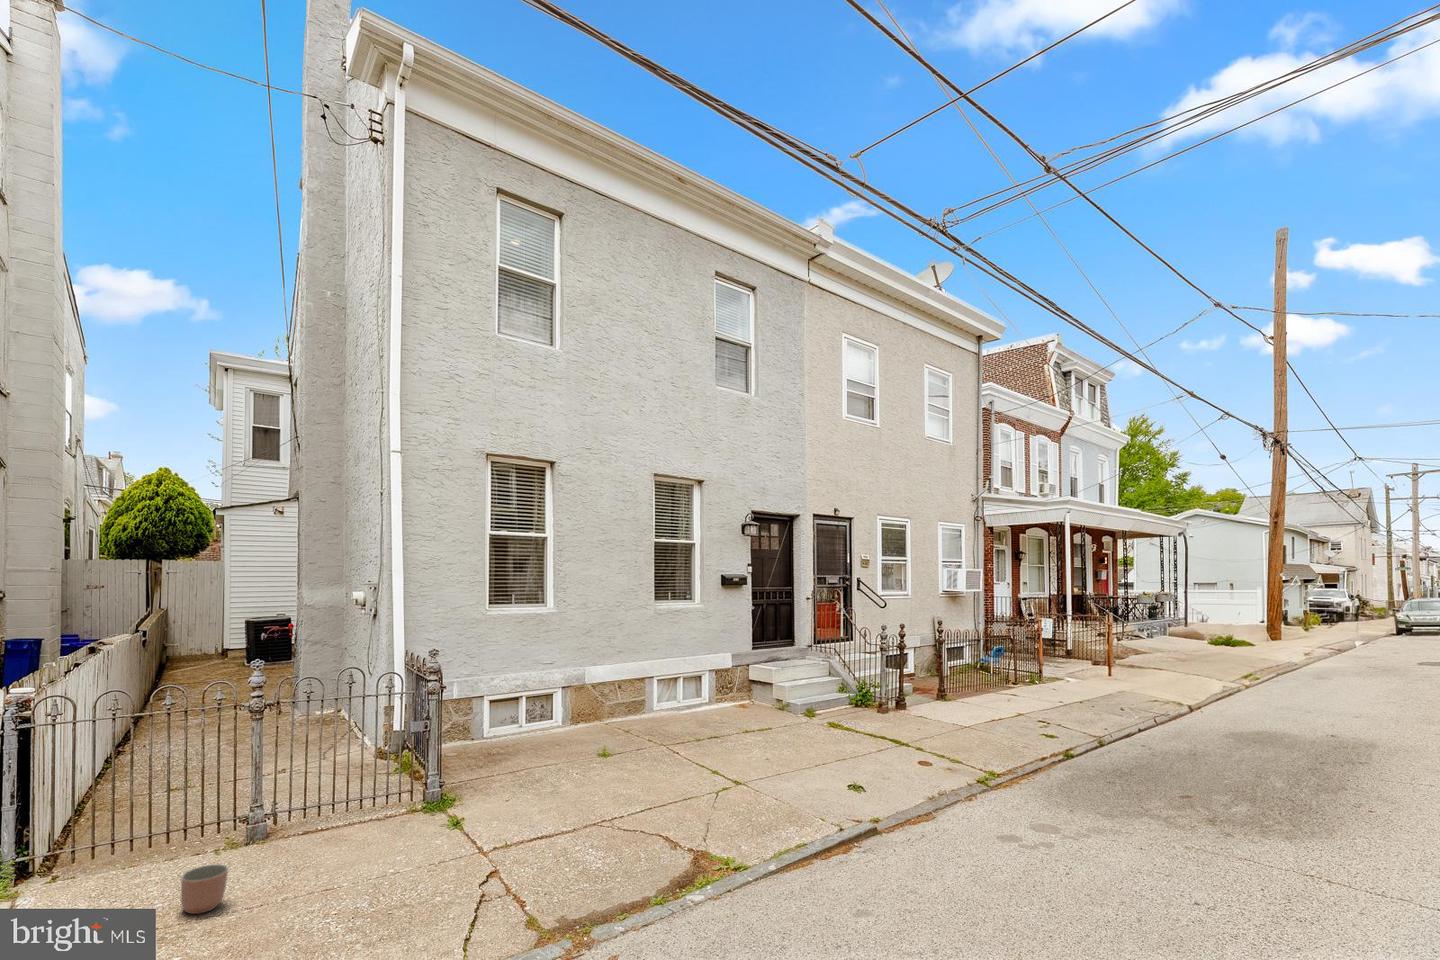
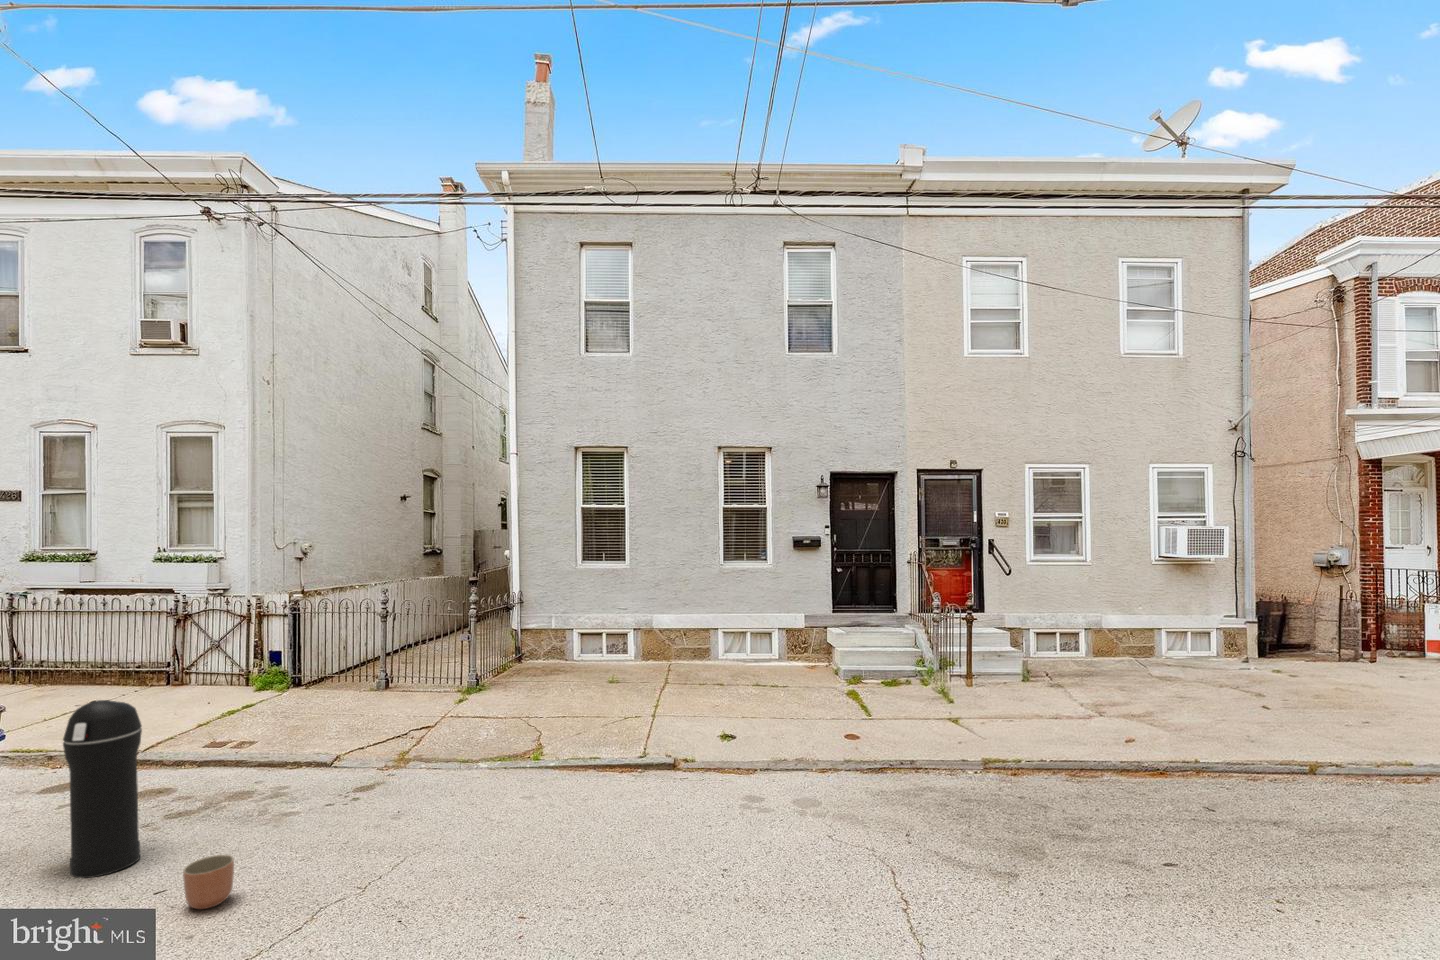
trash can: none [62,719,145,885] -> present [63,700,142,878]

